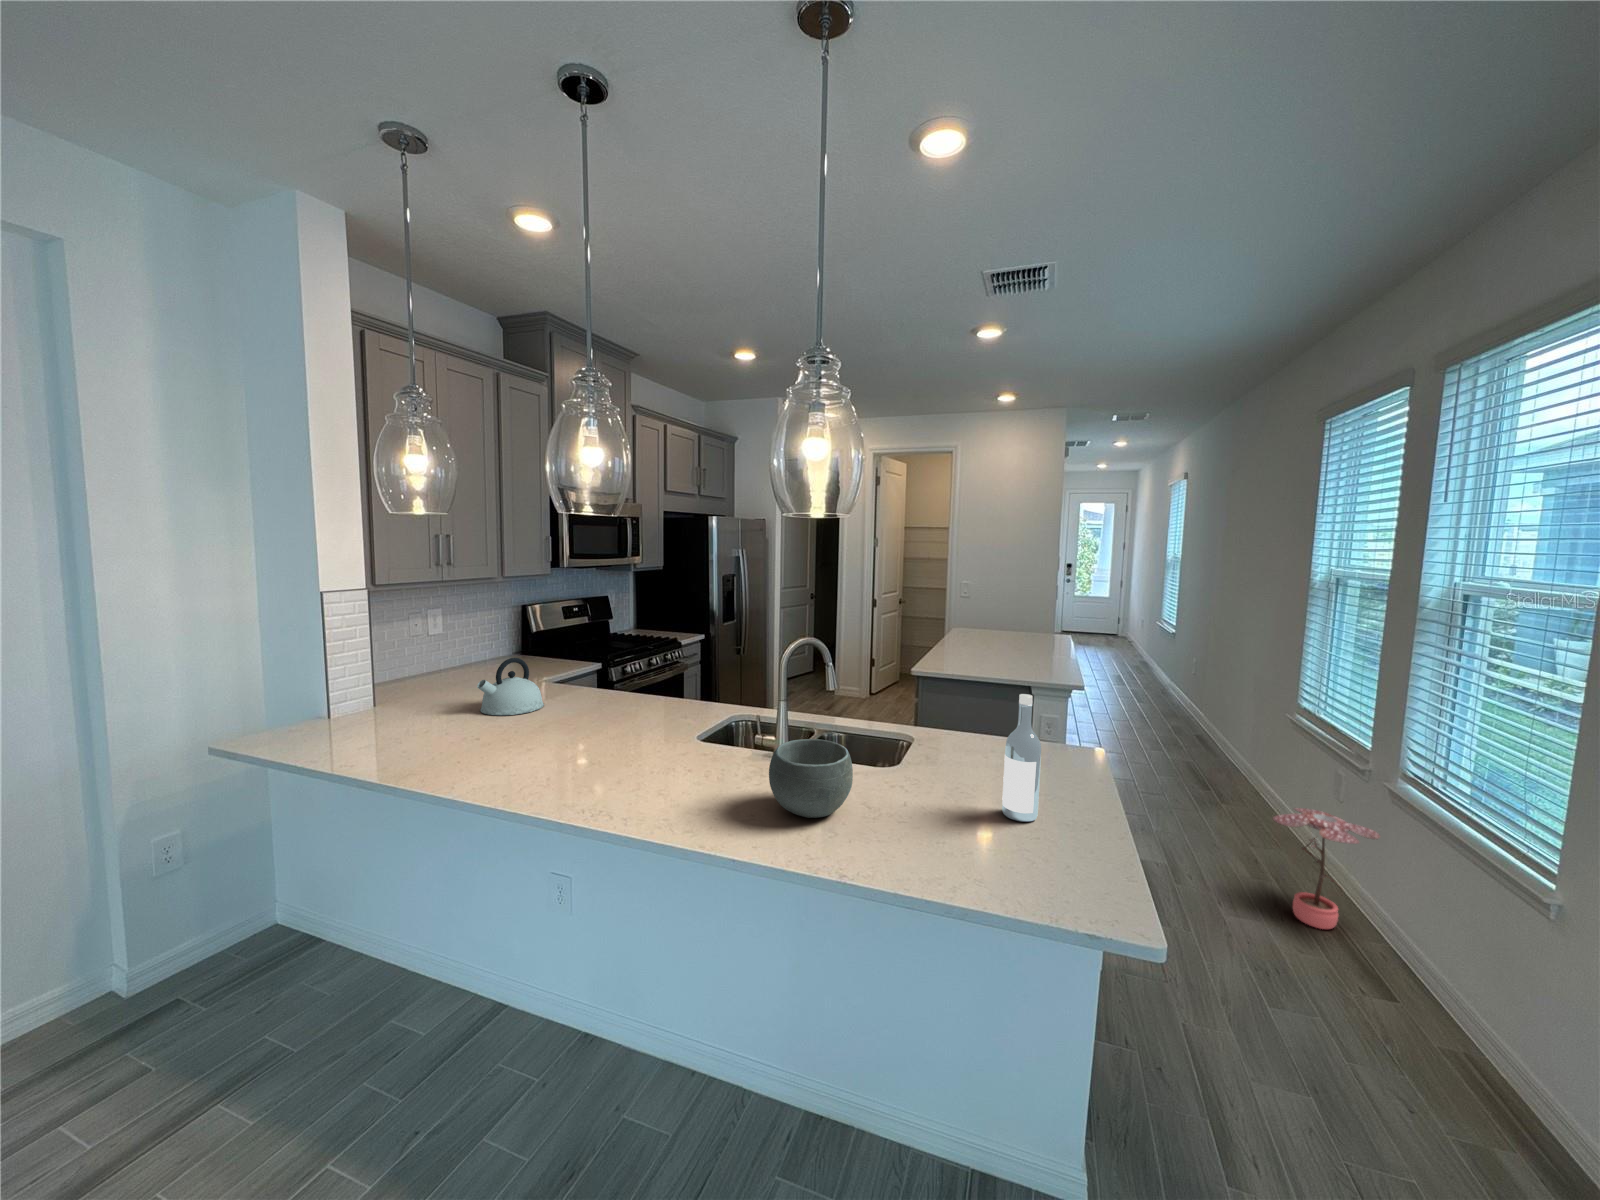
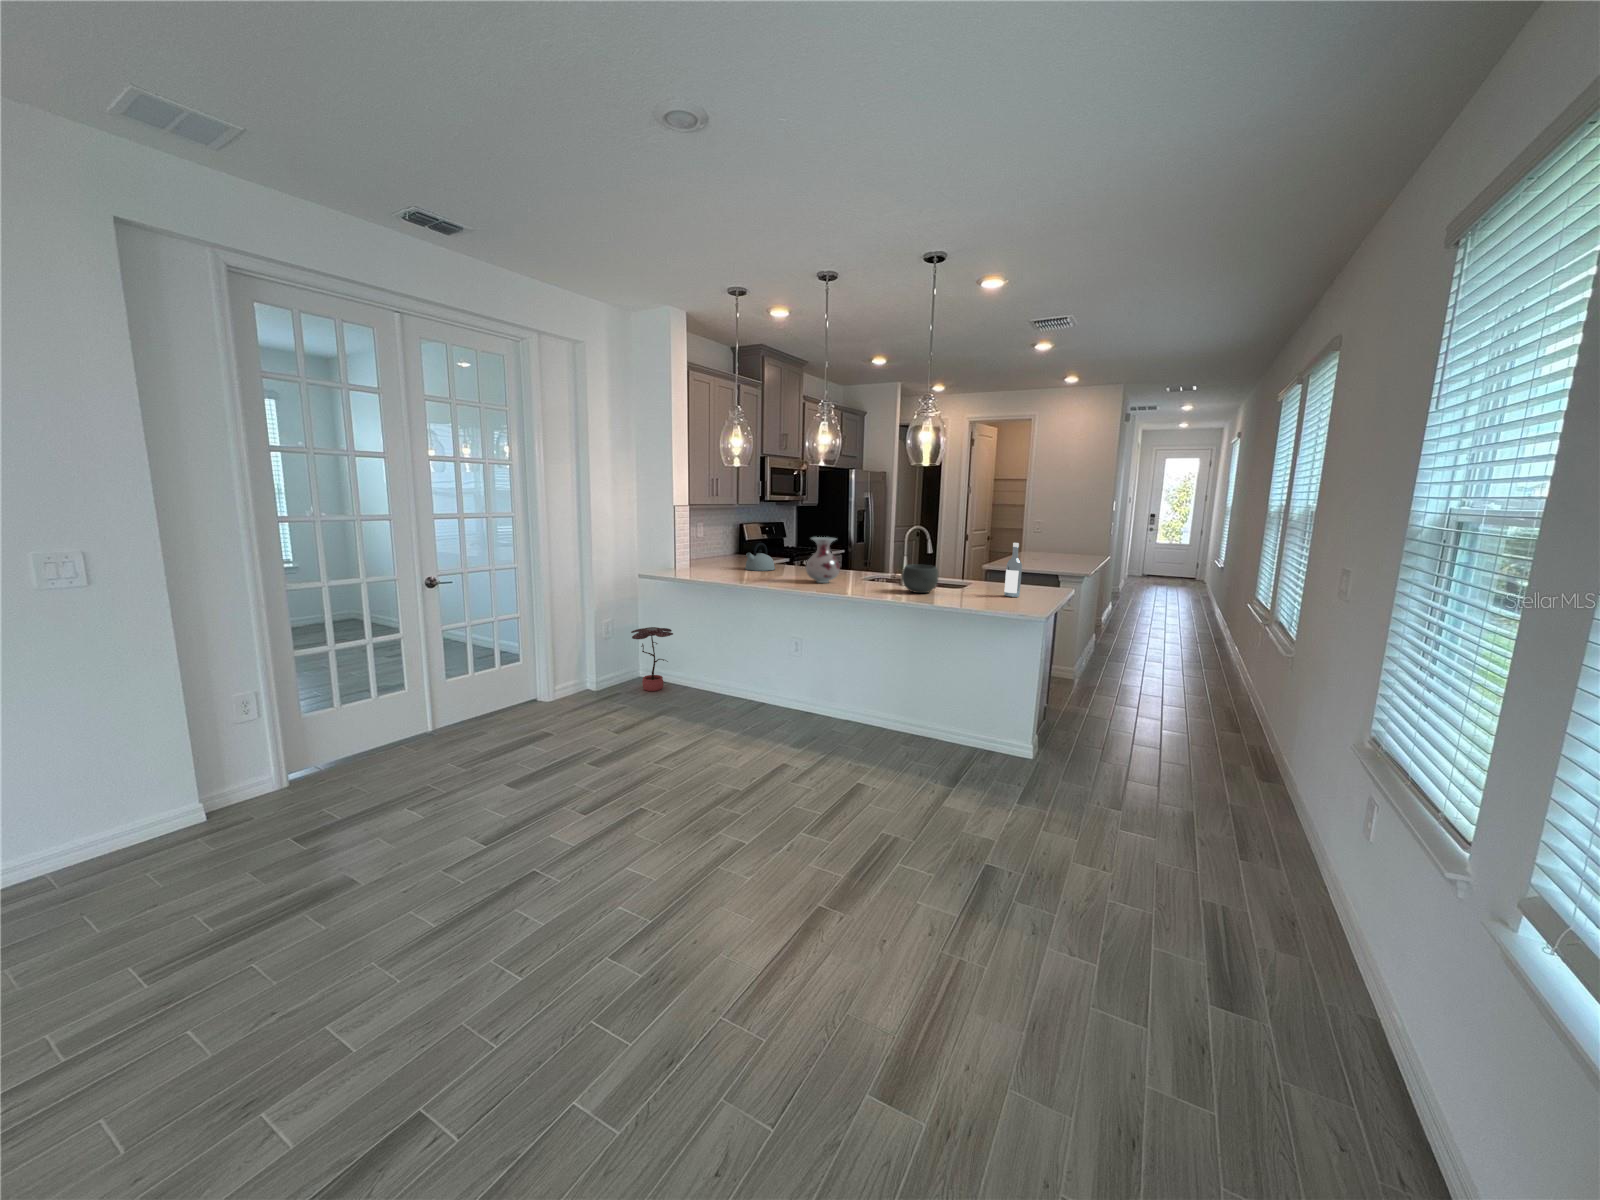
vase: none [564,666,642,770] -> present [806,537,840,583]
potted plant: present [1273,808,1380,929] -> present [631,627,673,691]

